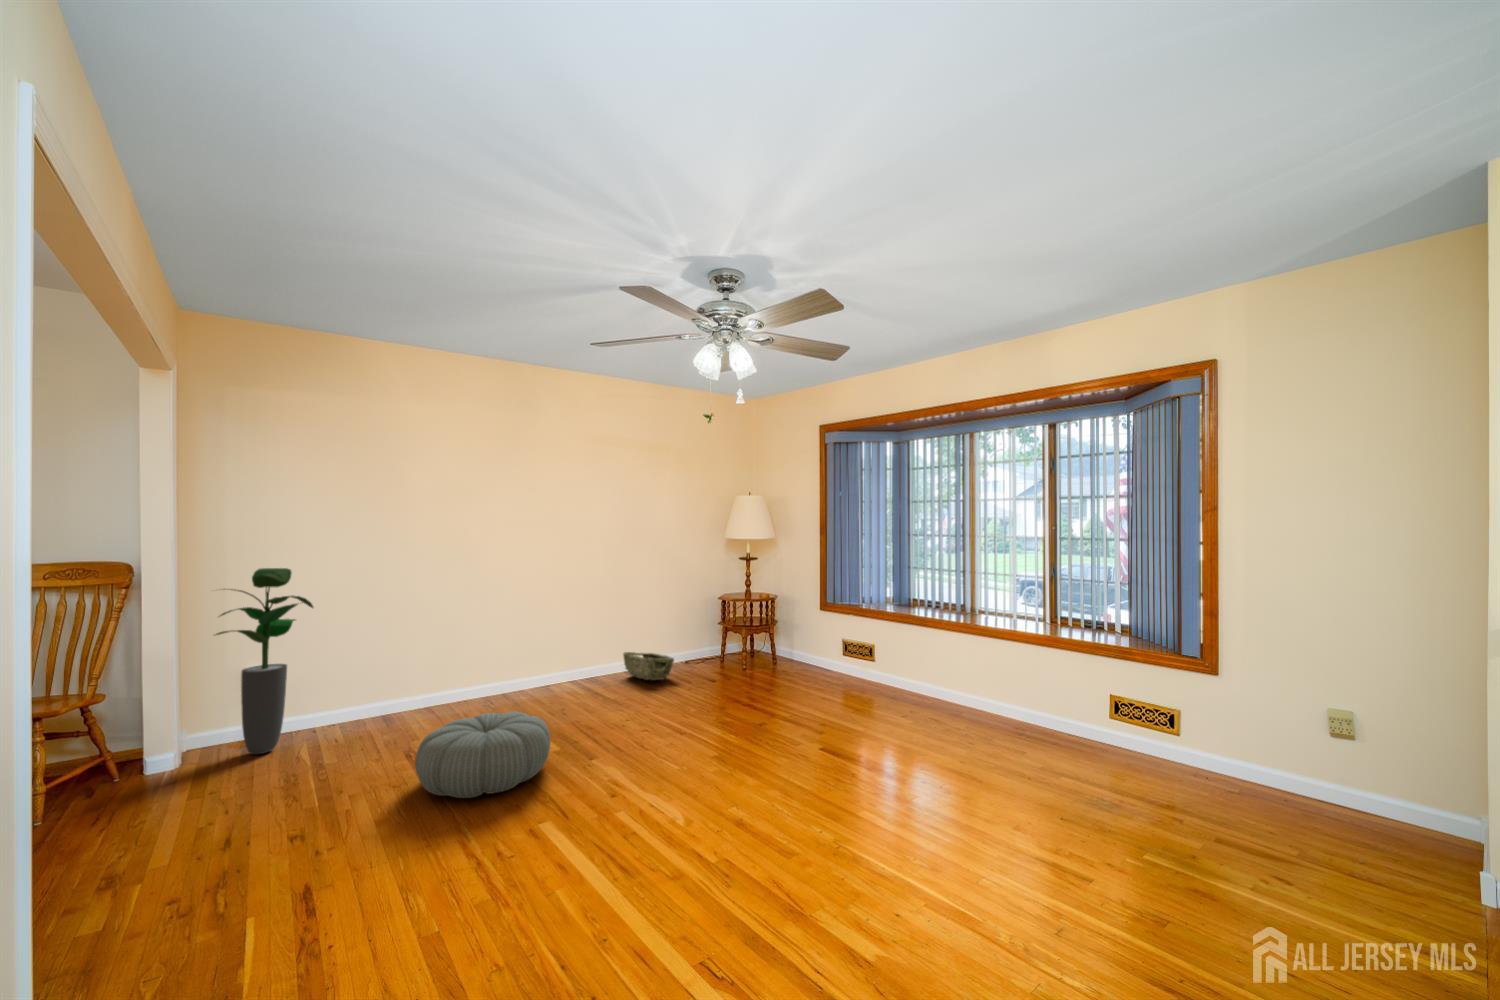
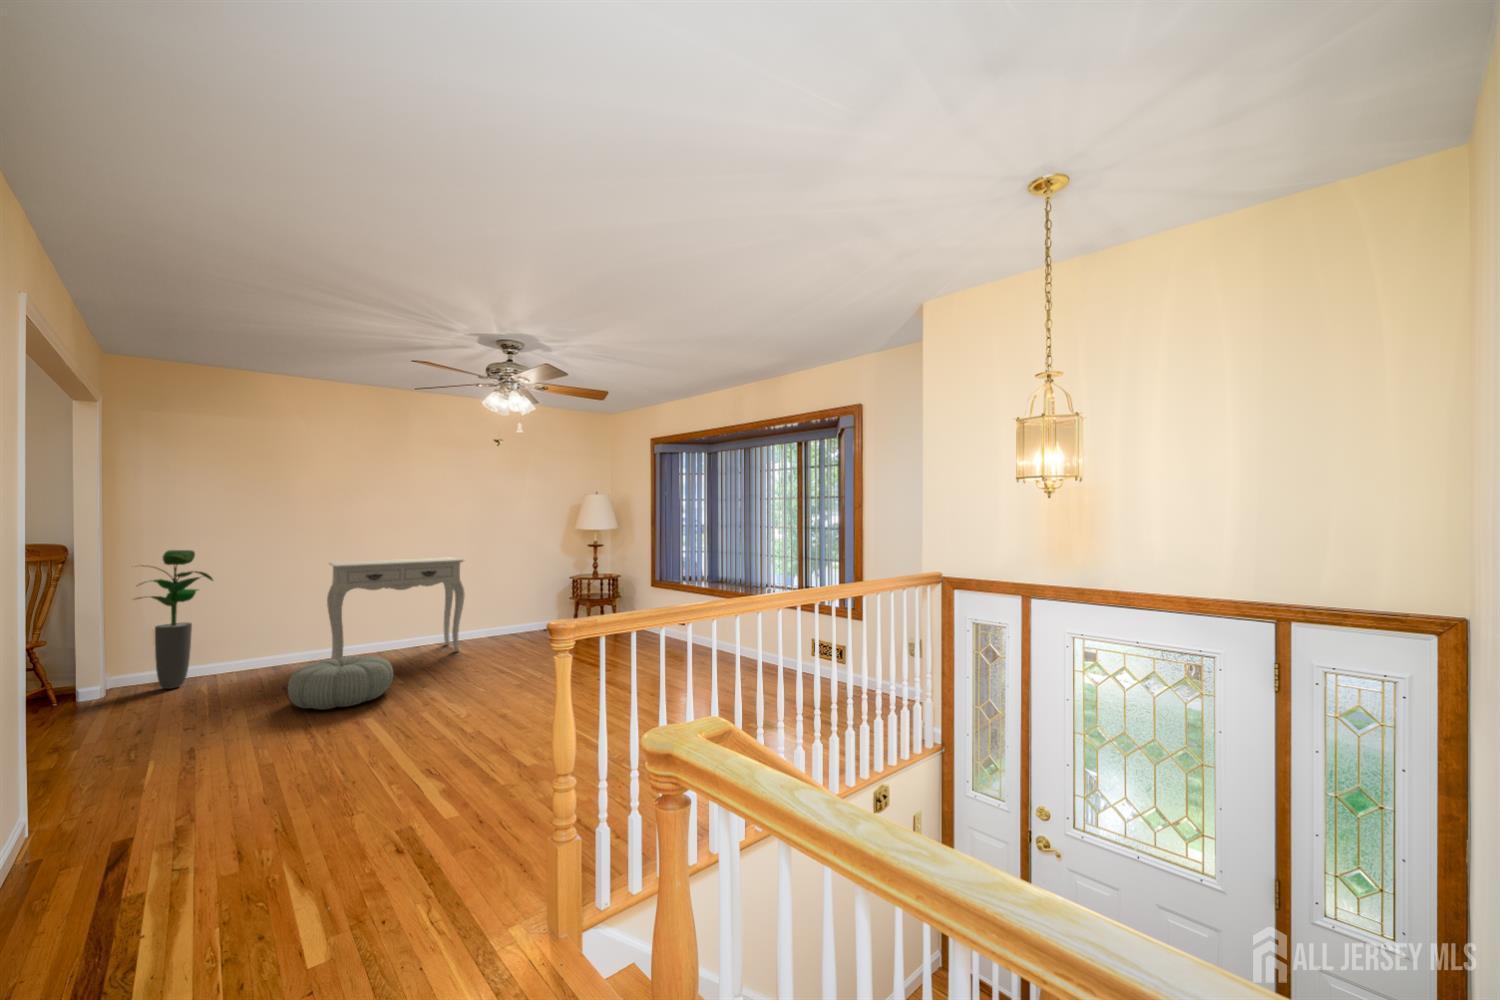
console table: none [447,575,611,722] -> present [327,557,465,660]
woven basket: present [623,652,674,680] -> none [482,619,522,642]

